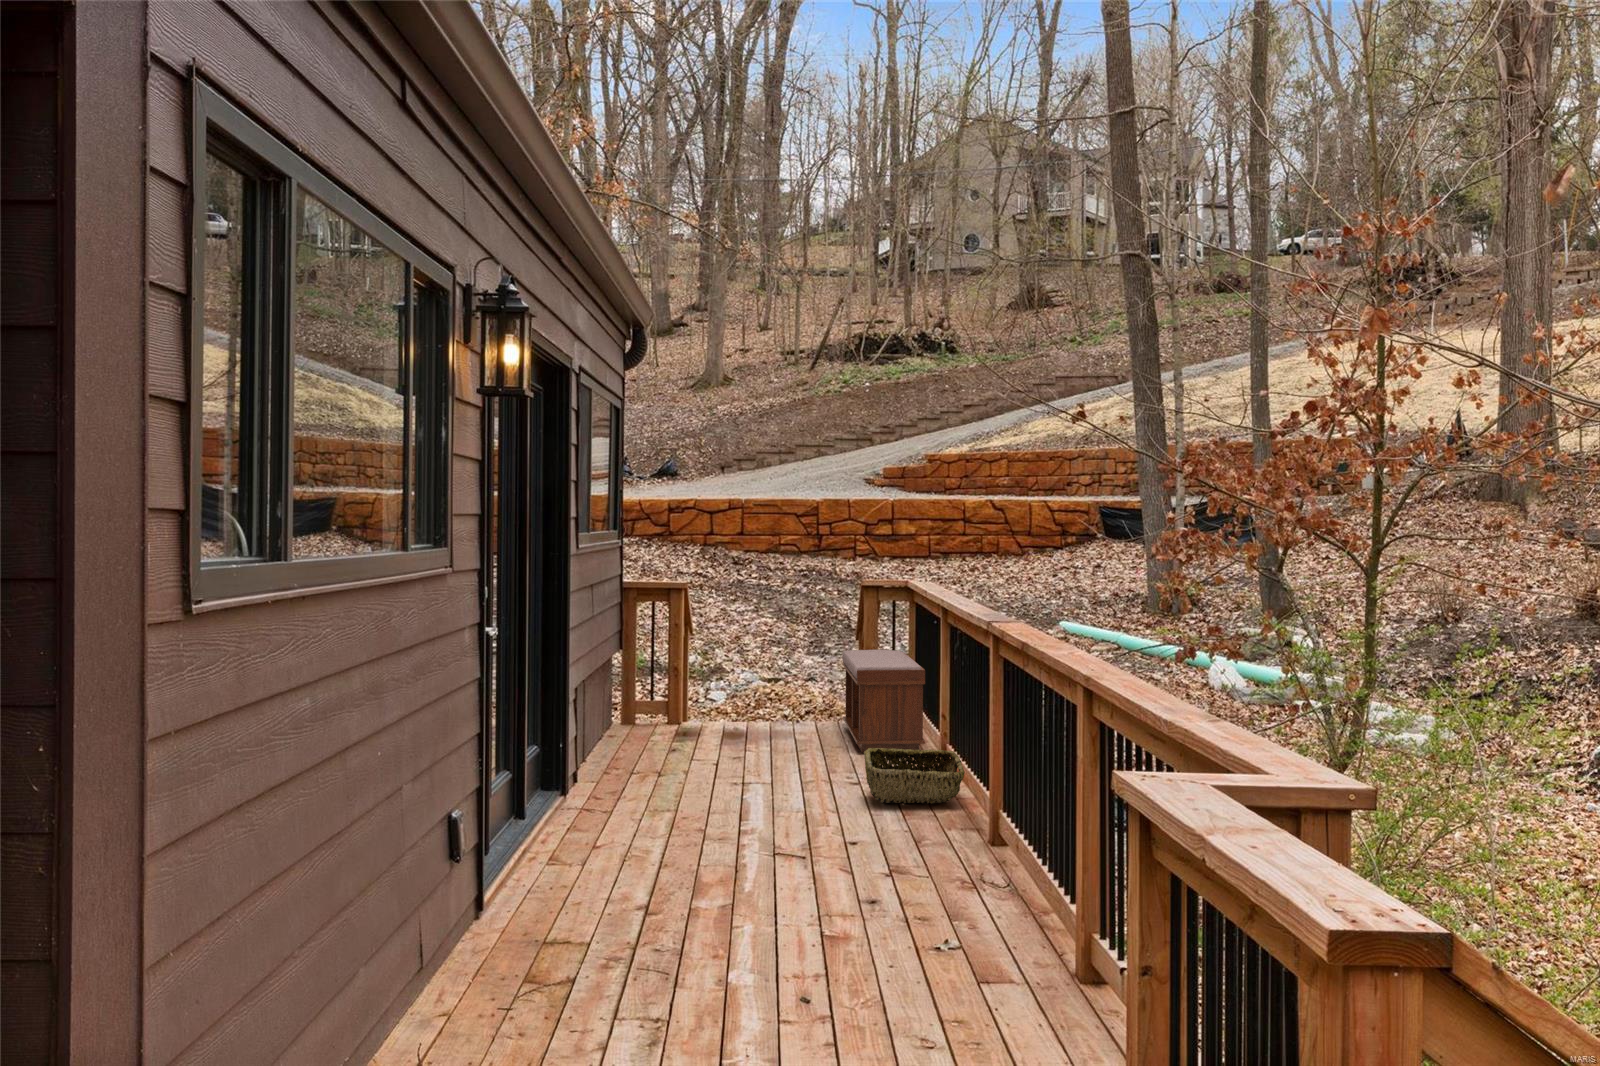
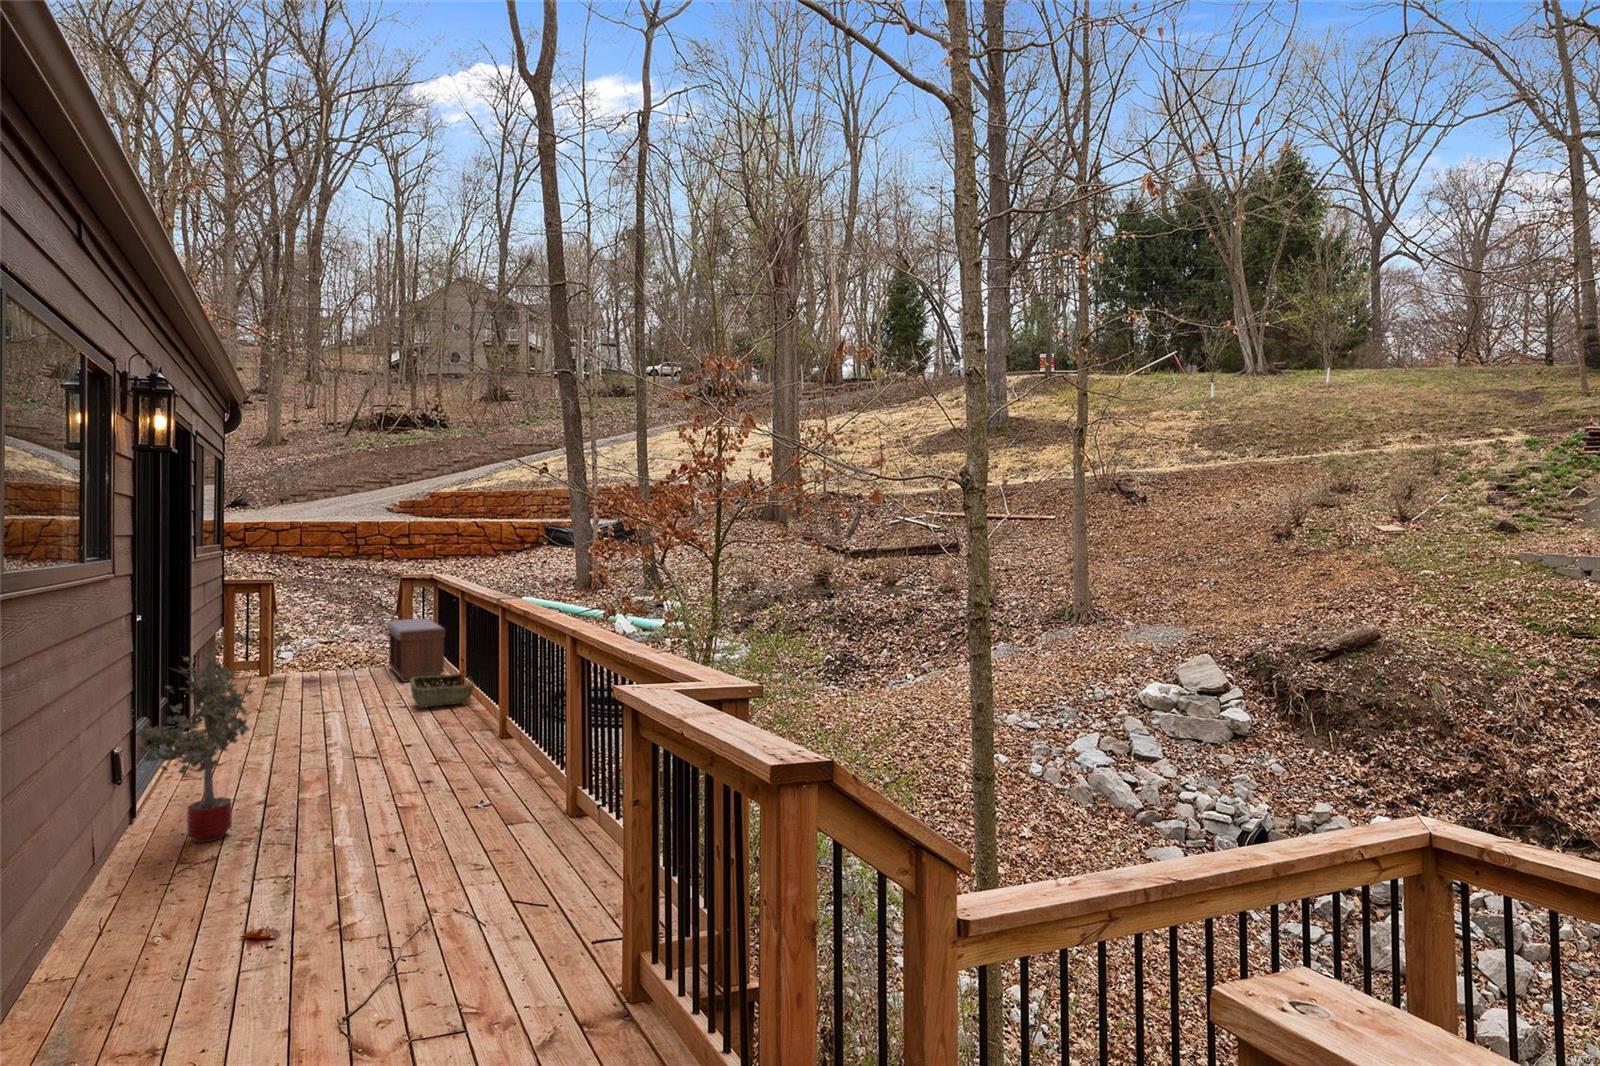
potted tree: none [451,686,607,992] -> present [136,654,253,842]

